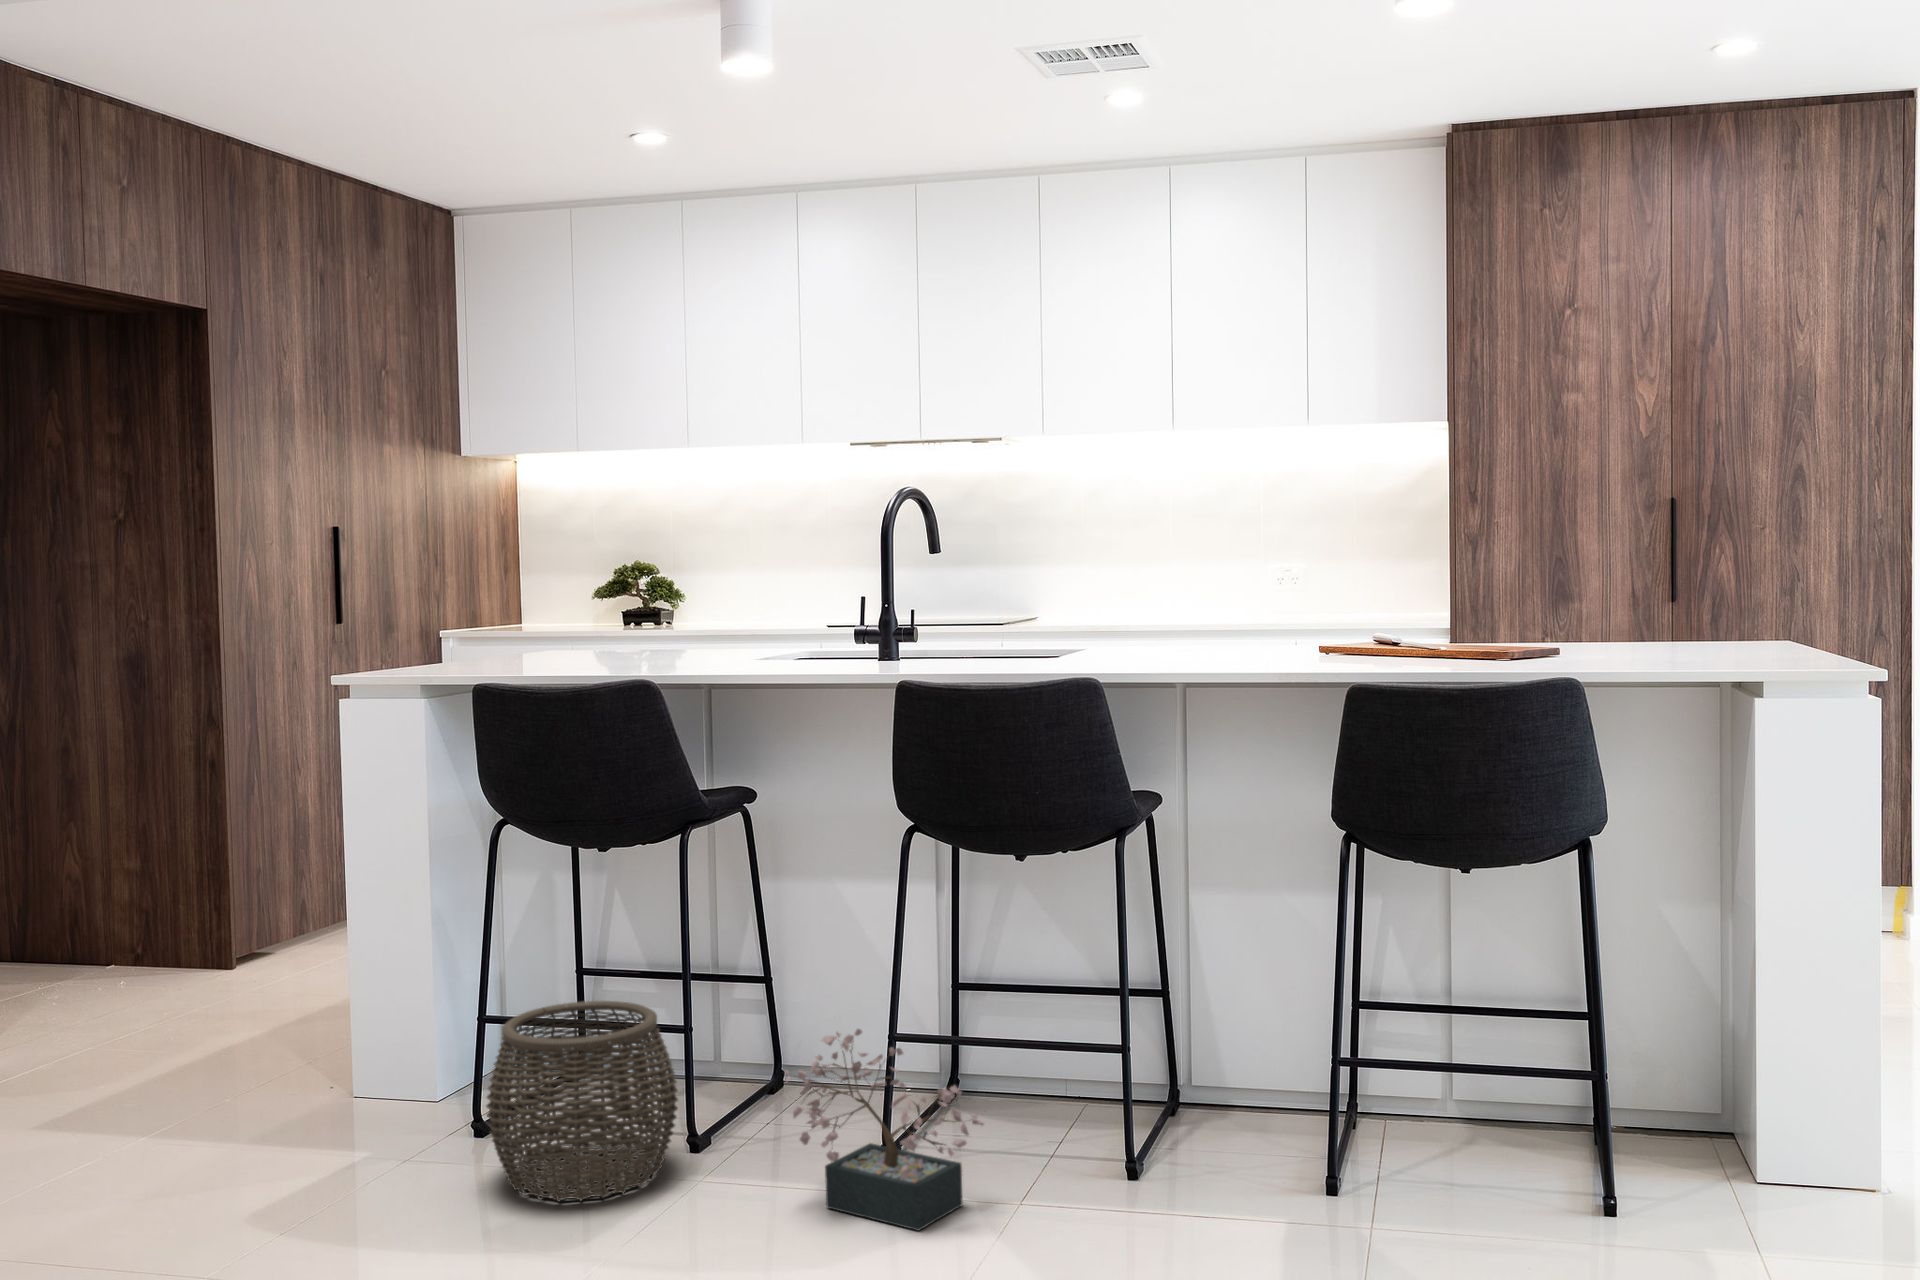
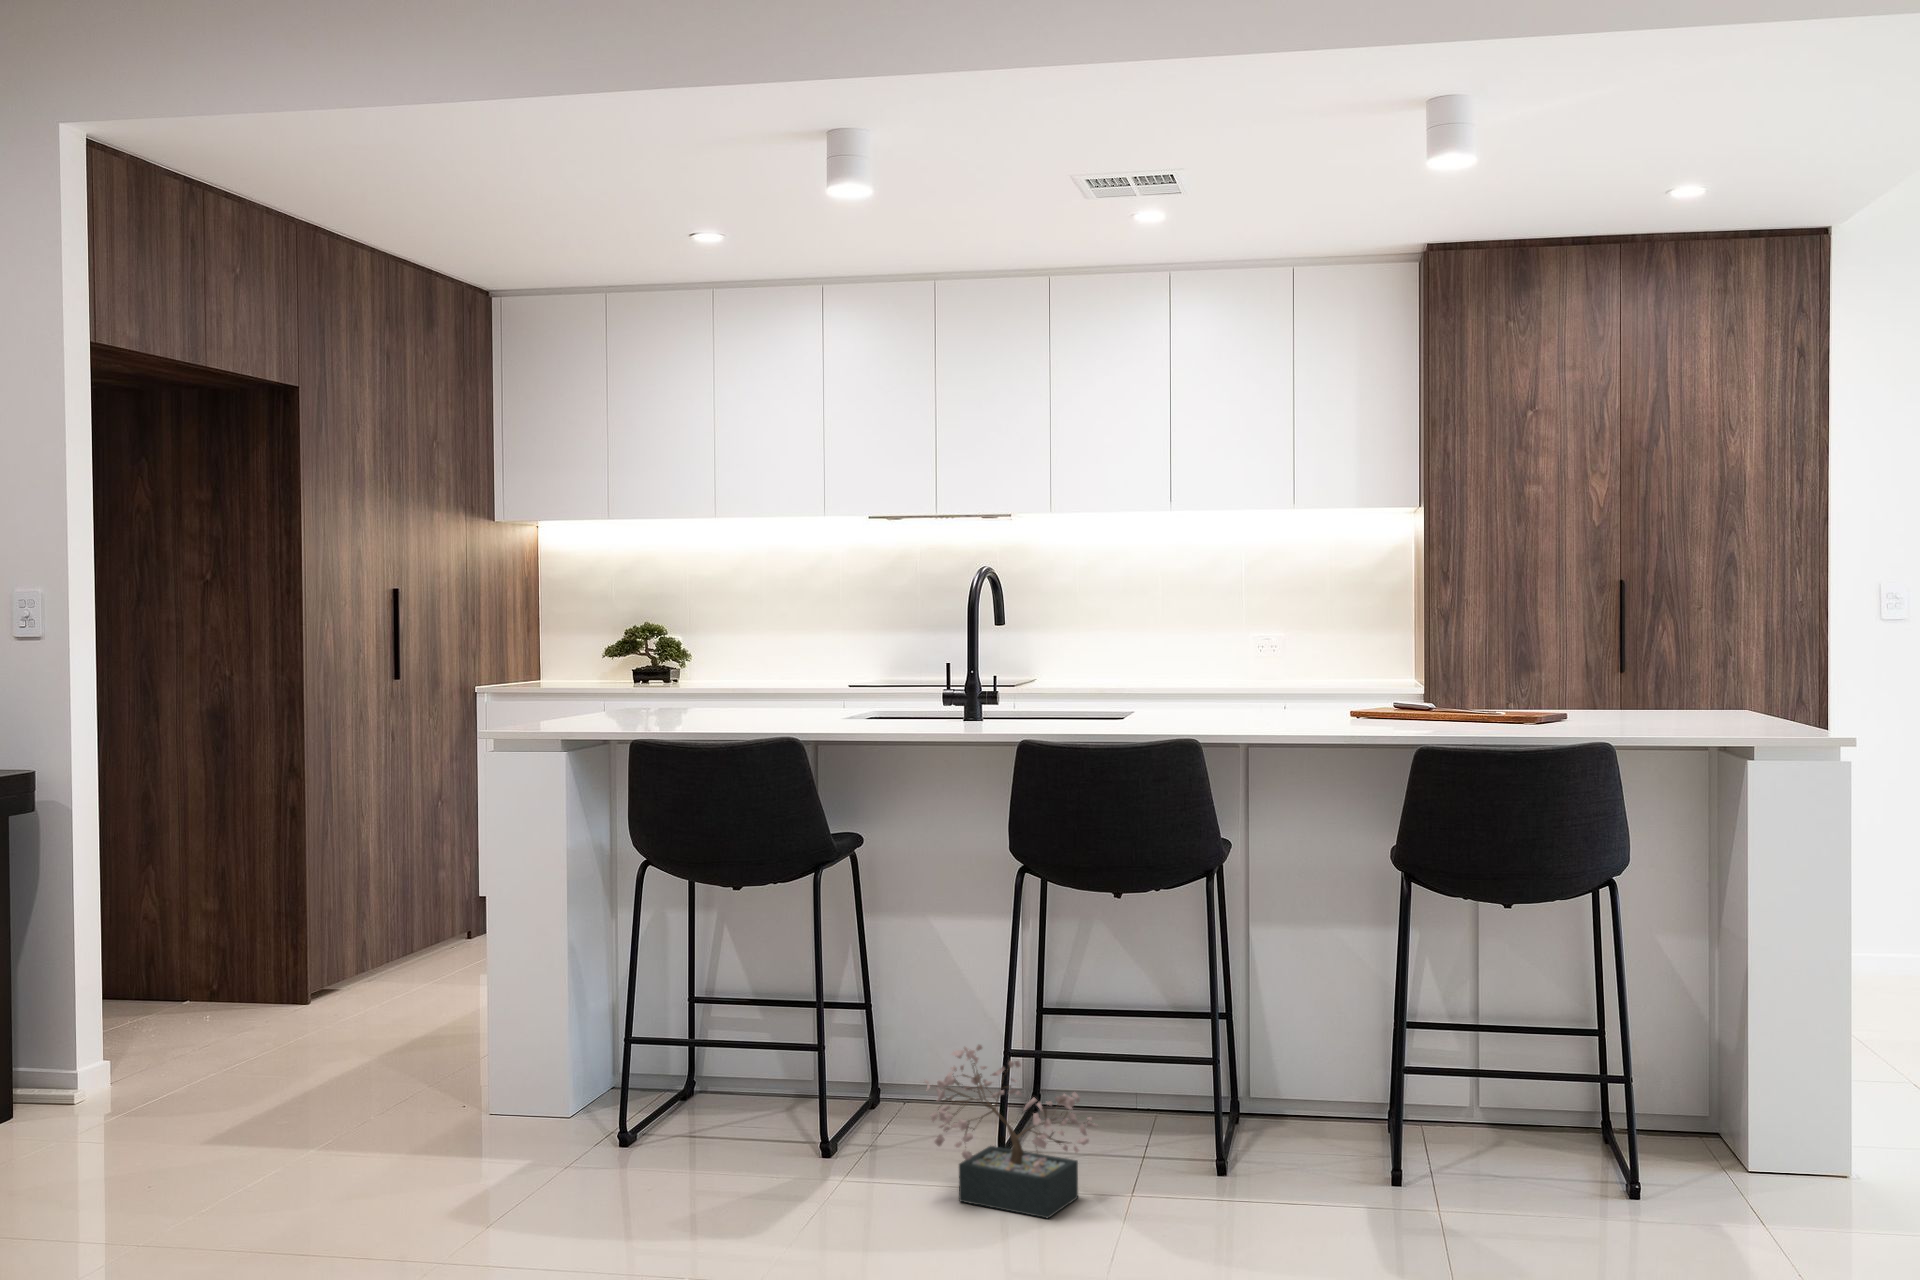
woven basket: present [486,1001,678,1201] -> none [646,1022,815,1200]

